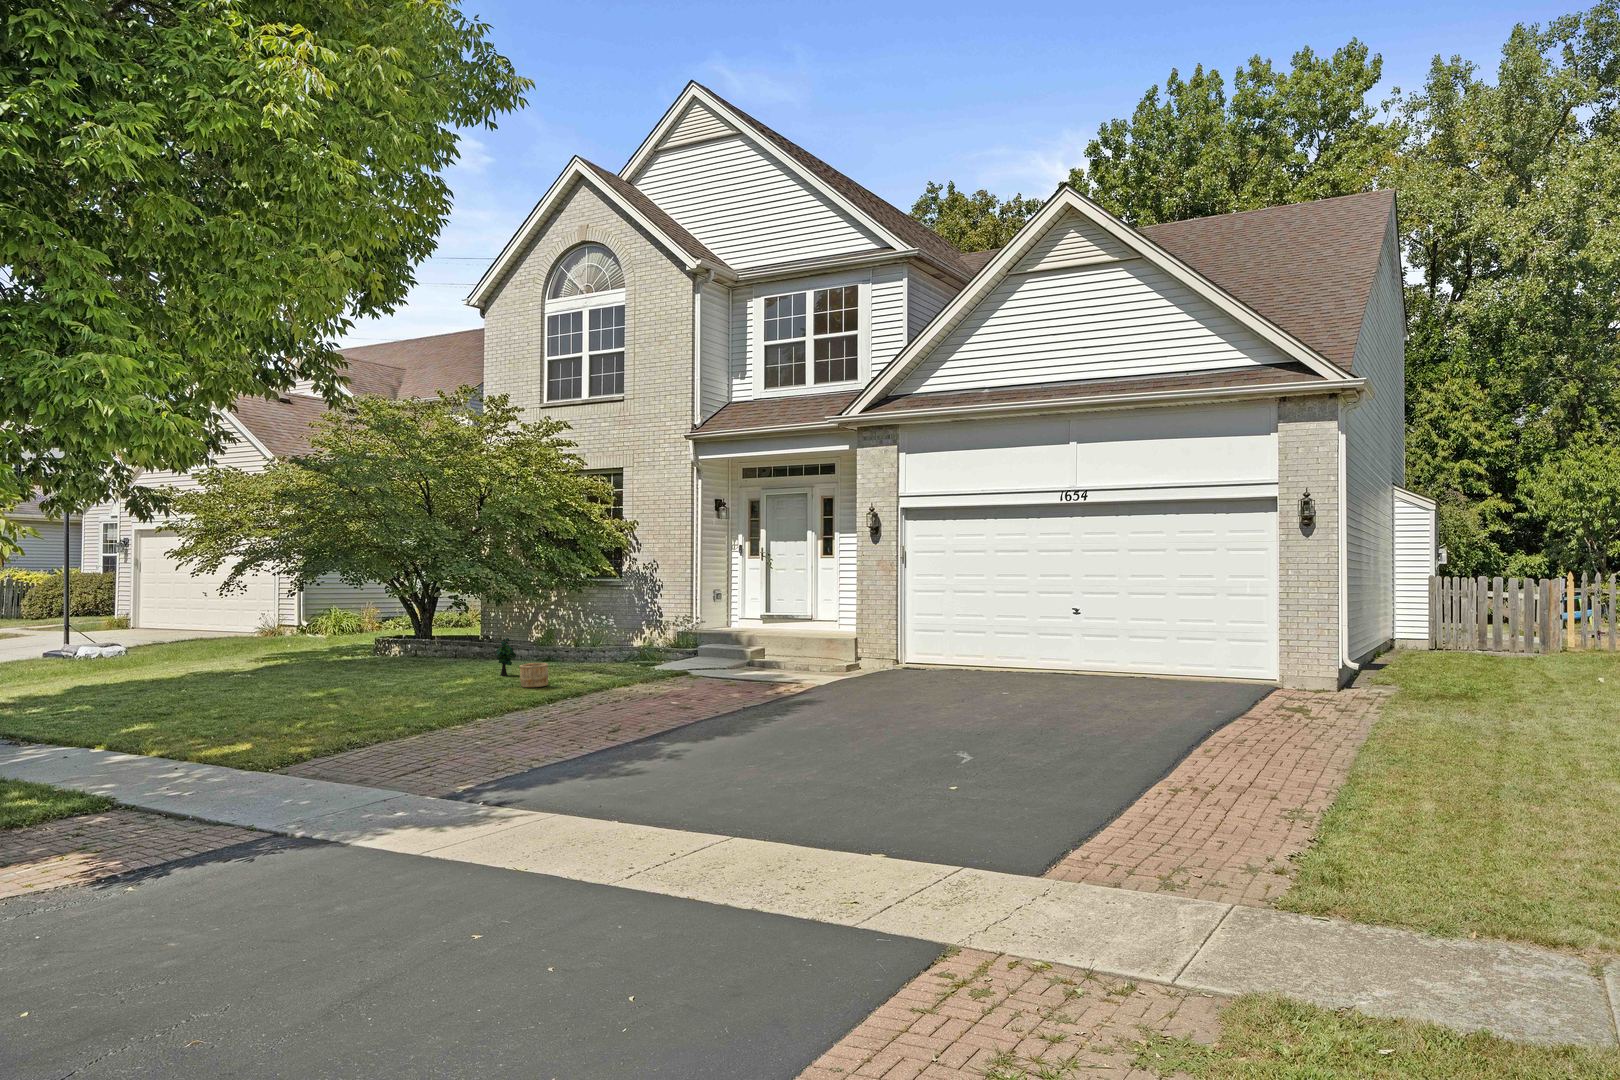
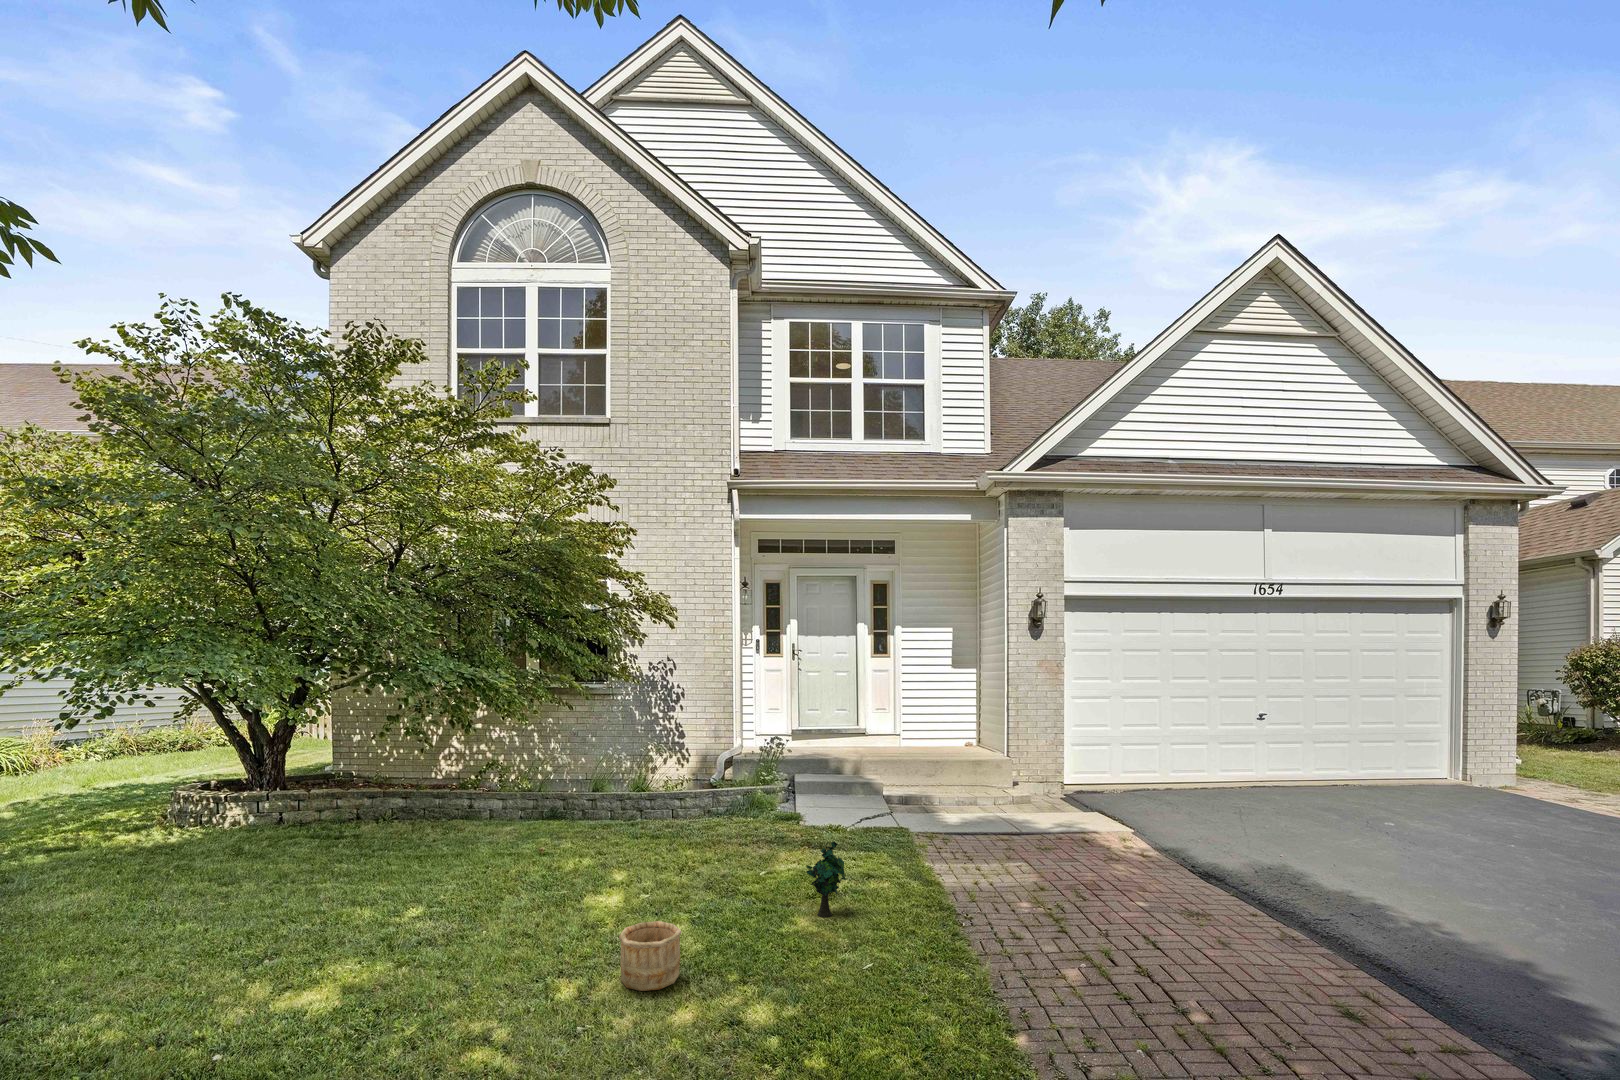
wooden bucket: present [519,663,548,687] -> present [619,921,681,991]

